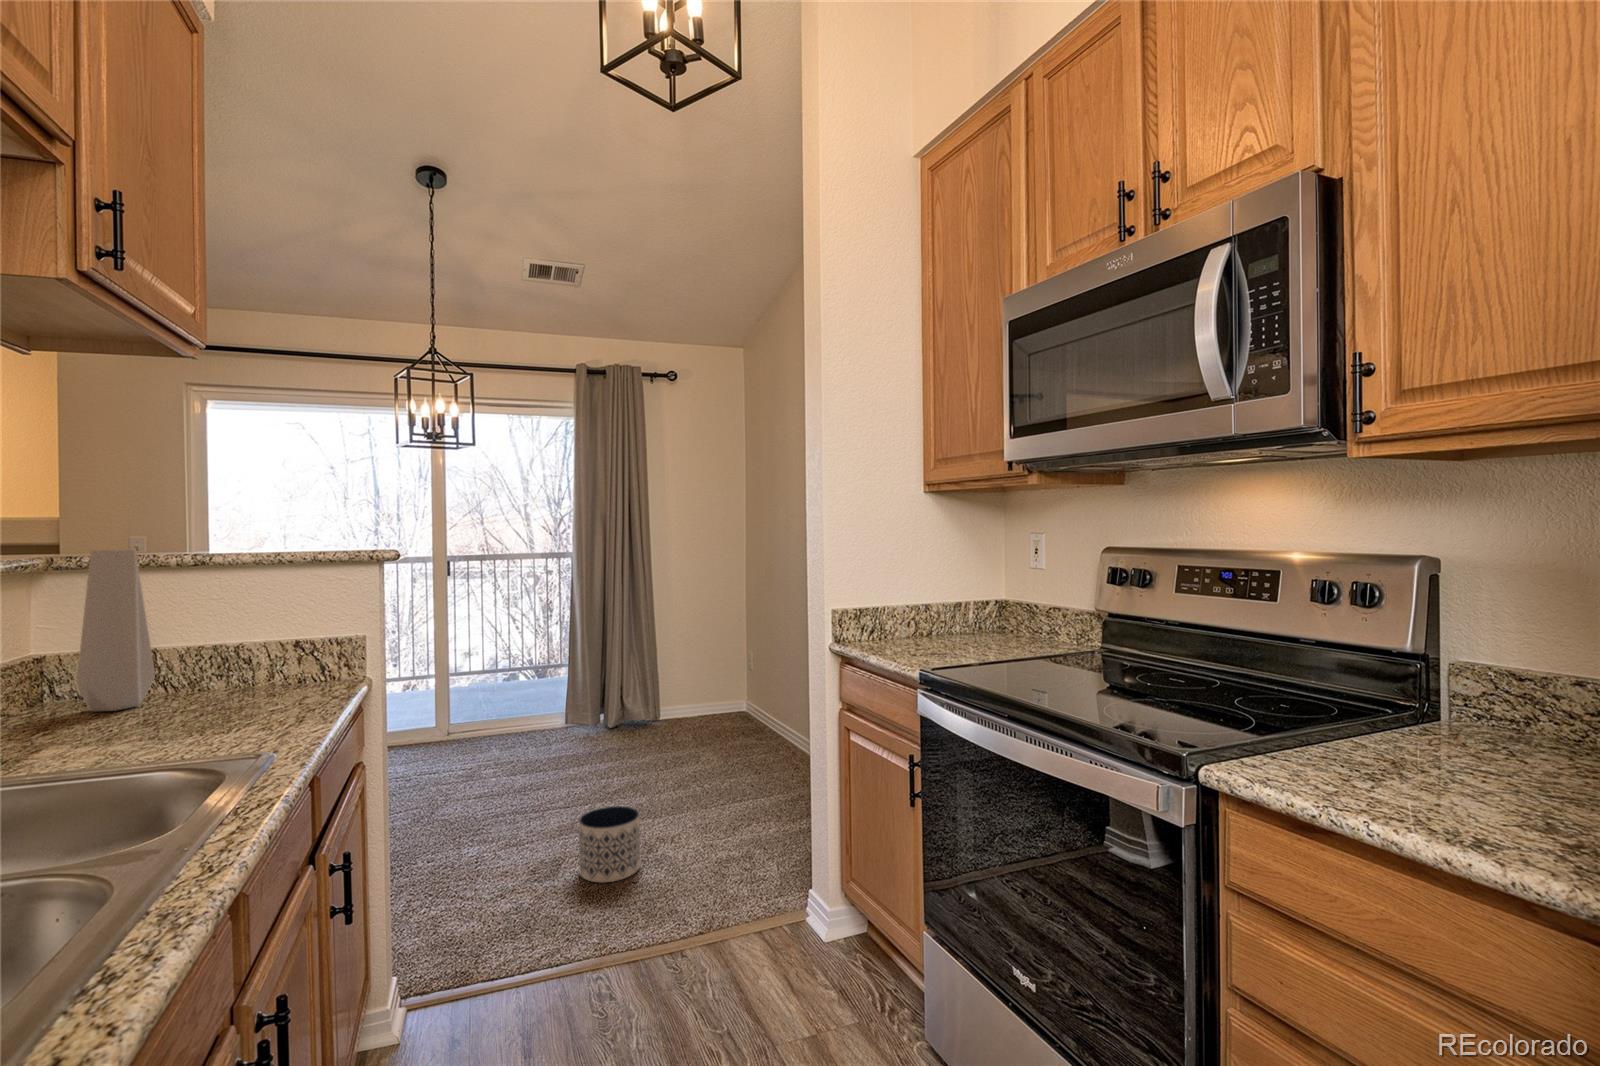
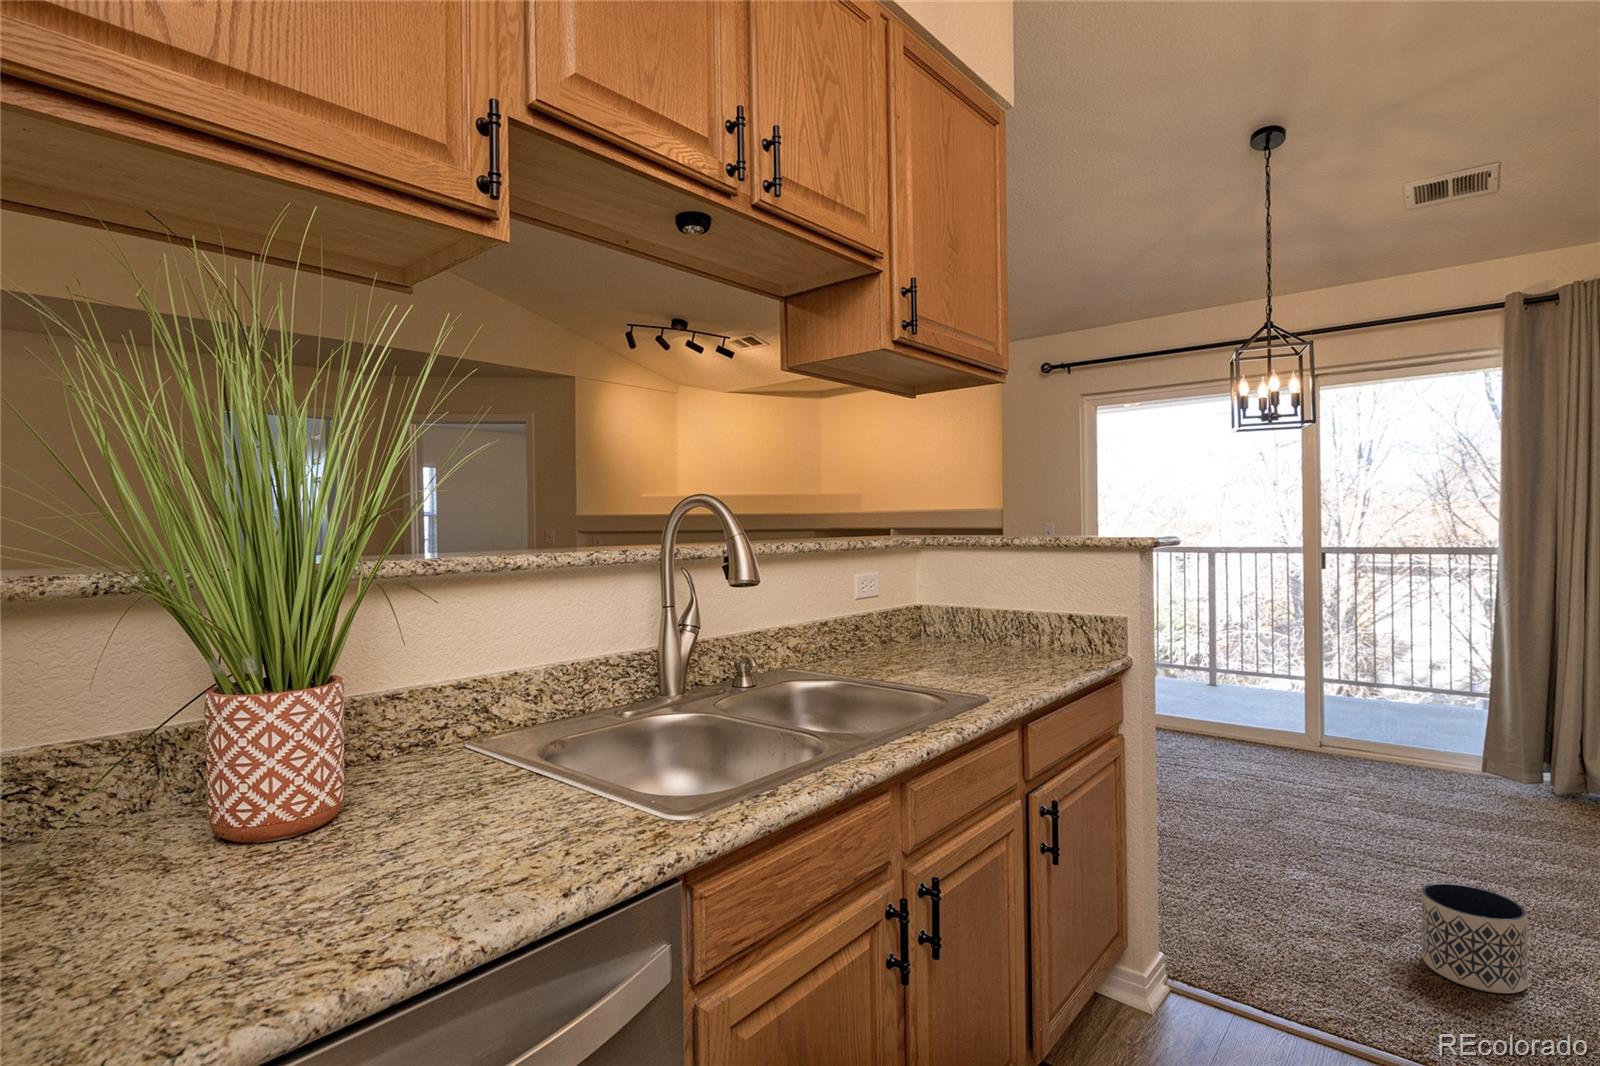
vase: present [77,550,155,711] -> none [935,534,975,649]

